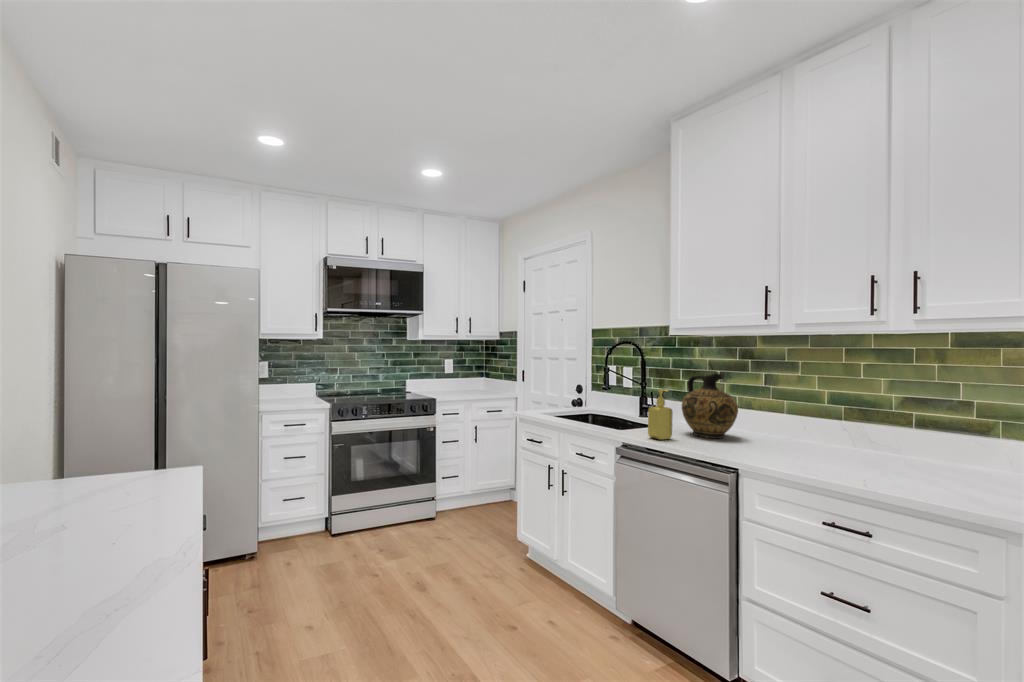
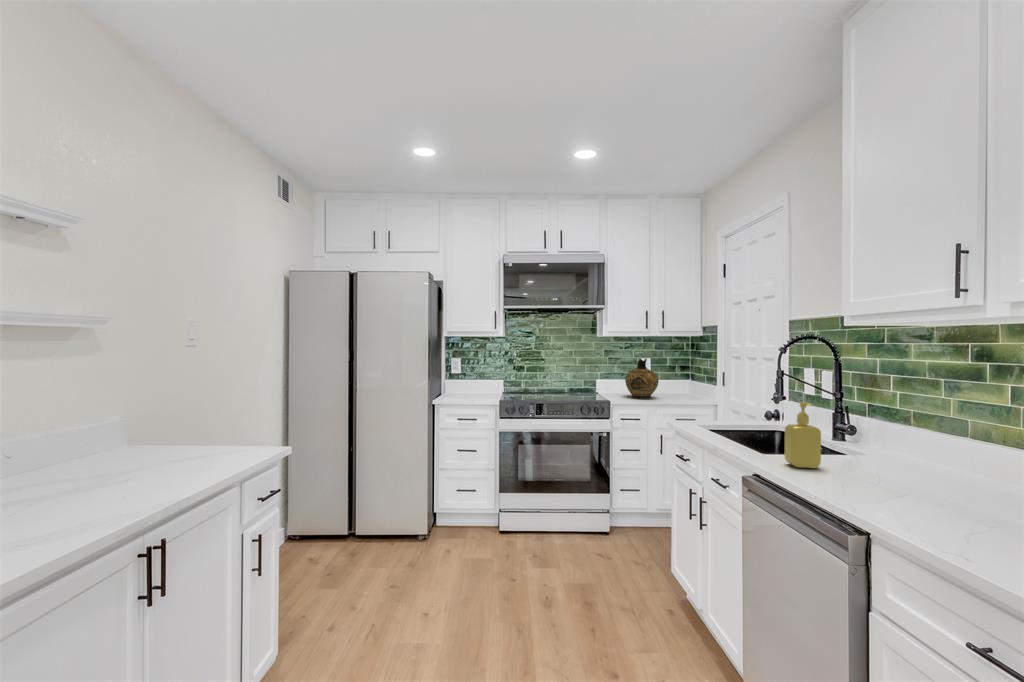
ceramic jug: present [682,373,738,438] -> present [625,359,658,399]

